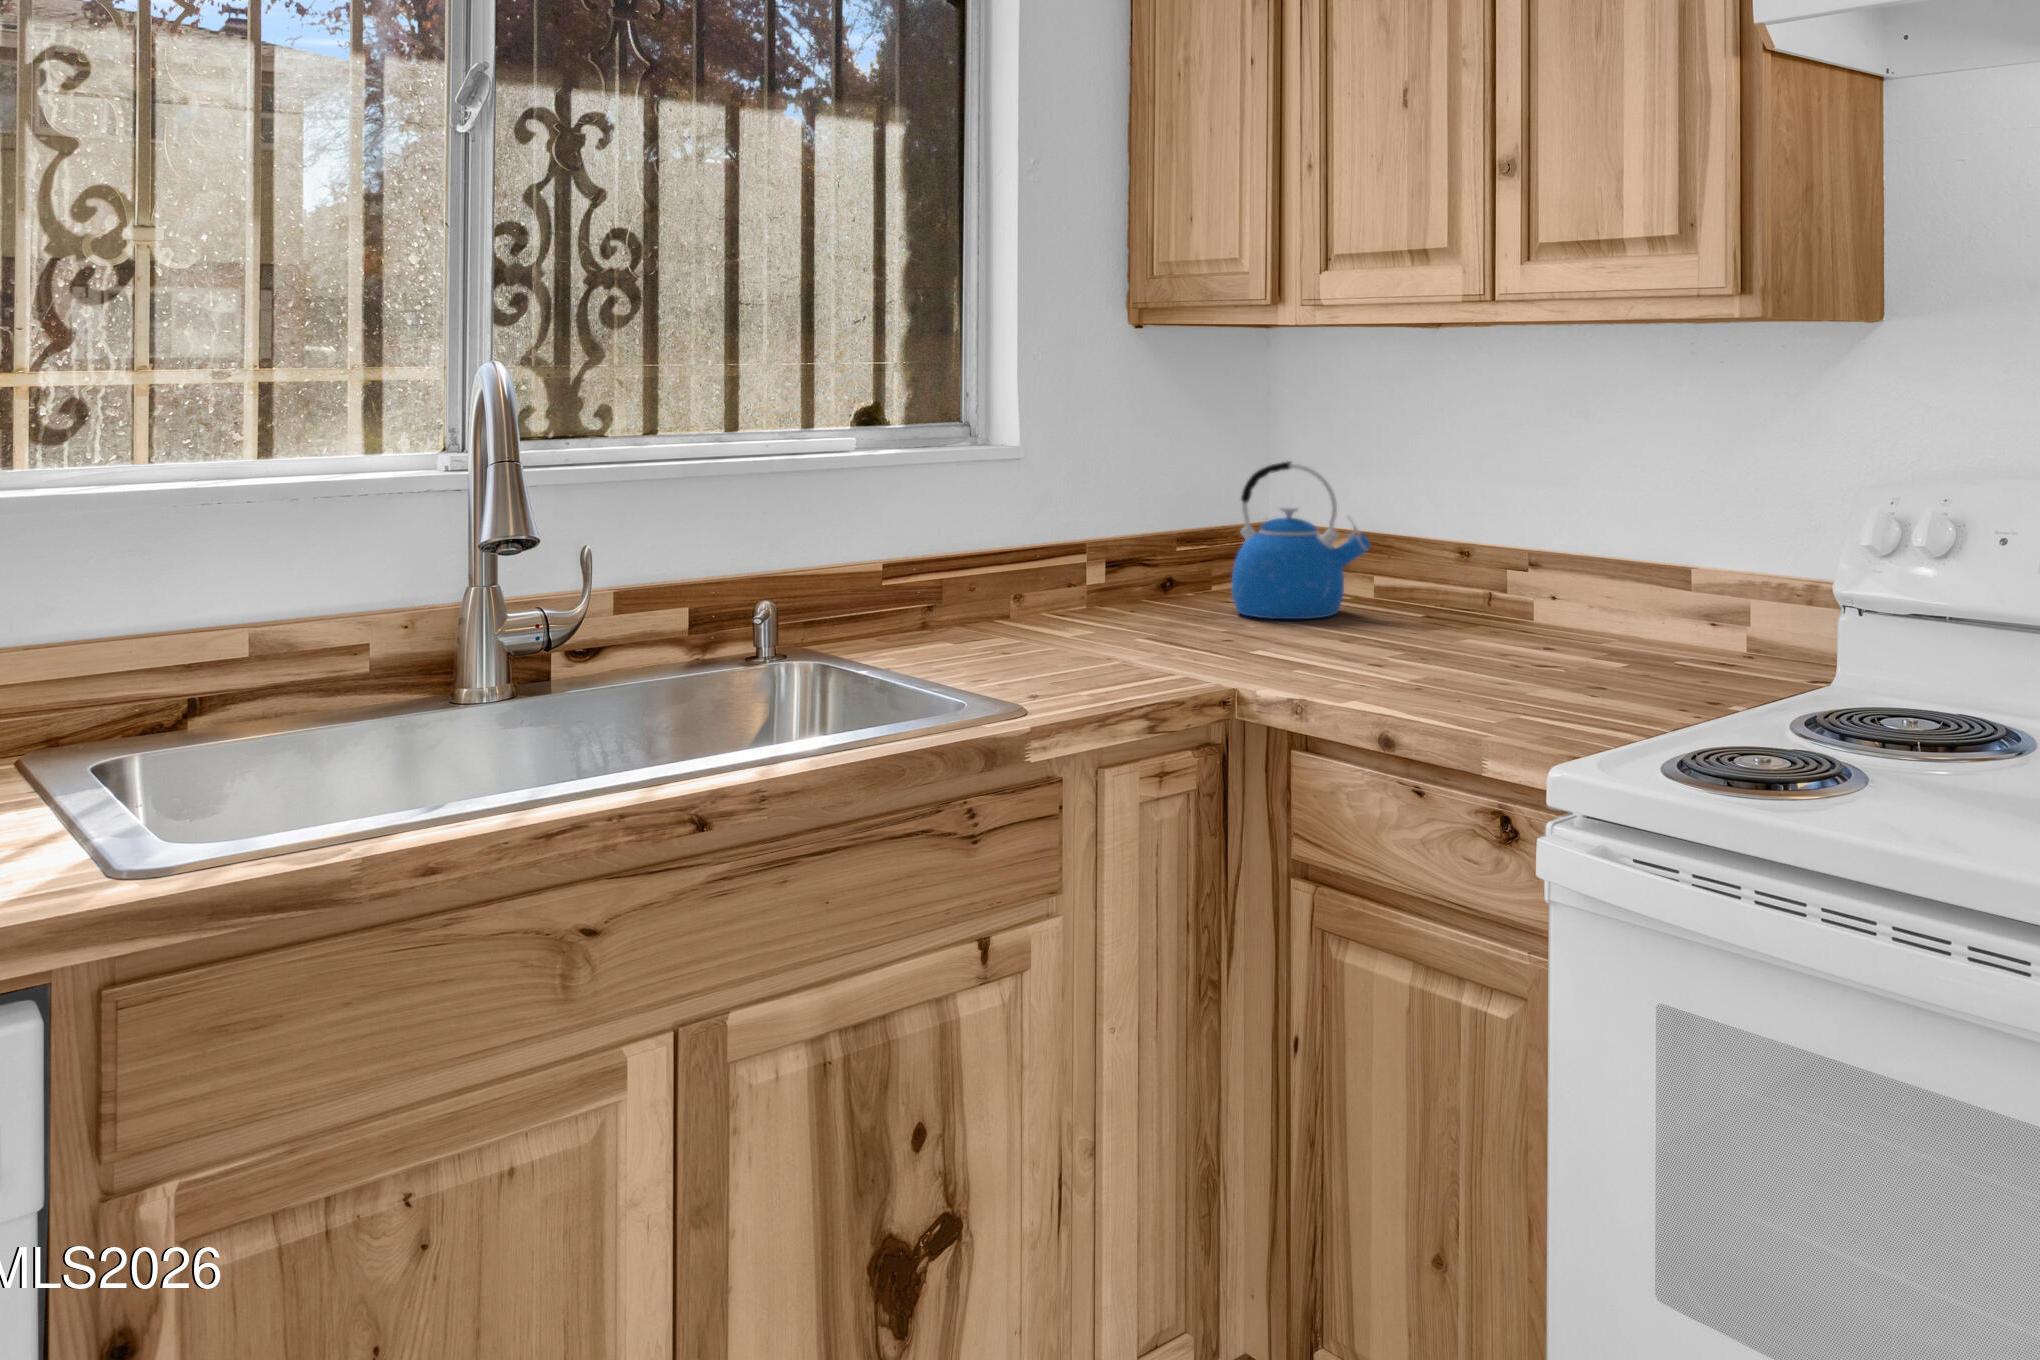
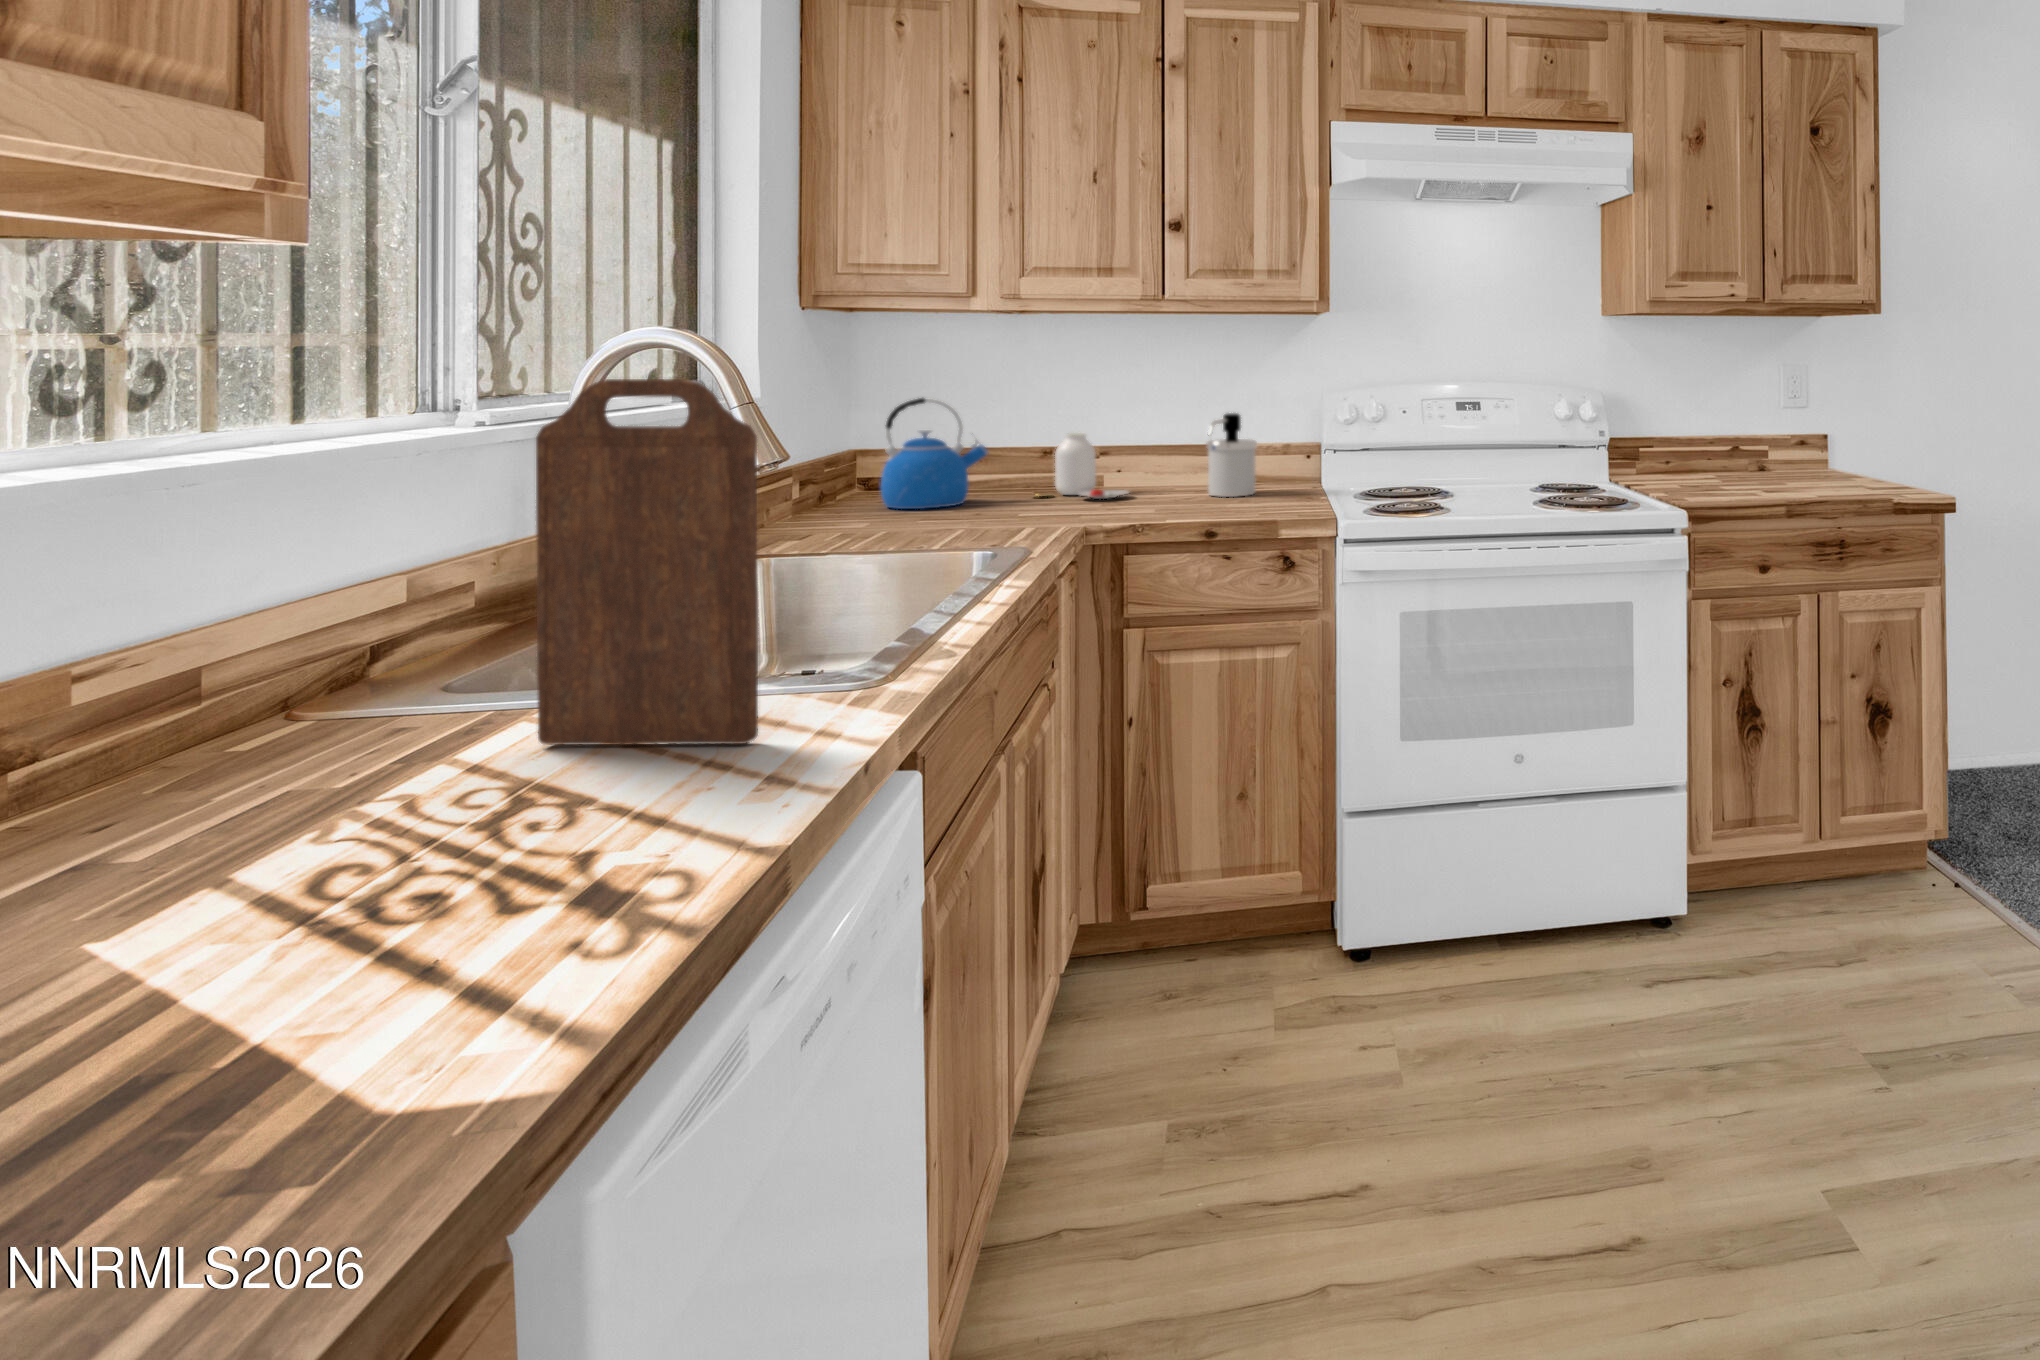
cutting board: none [20,433,60,870] -> present [536,379,758,745]
soap dispenser: none [1590,517,1713,665] -> present [1206,413,1257,497]
jar: none [1424,529,1532,638] -> present [1055,433,1128,499]

